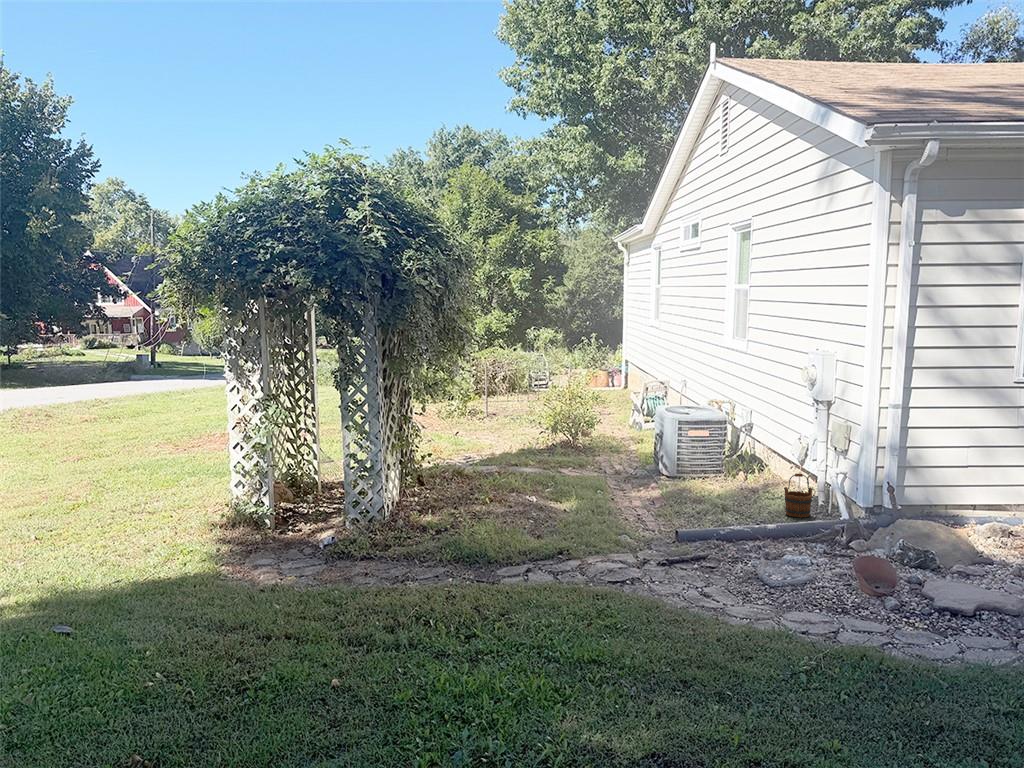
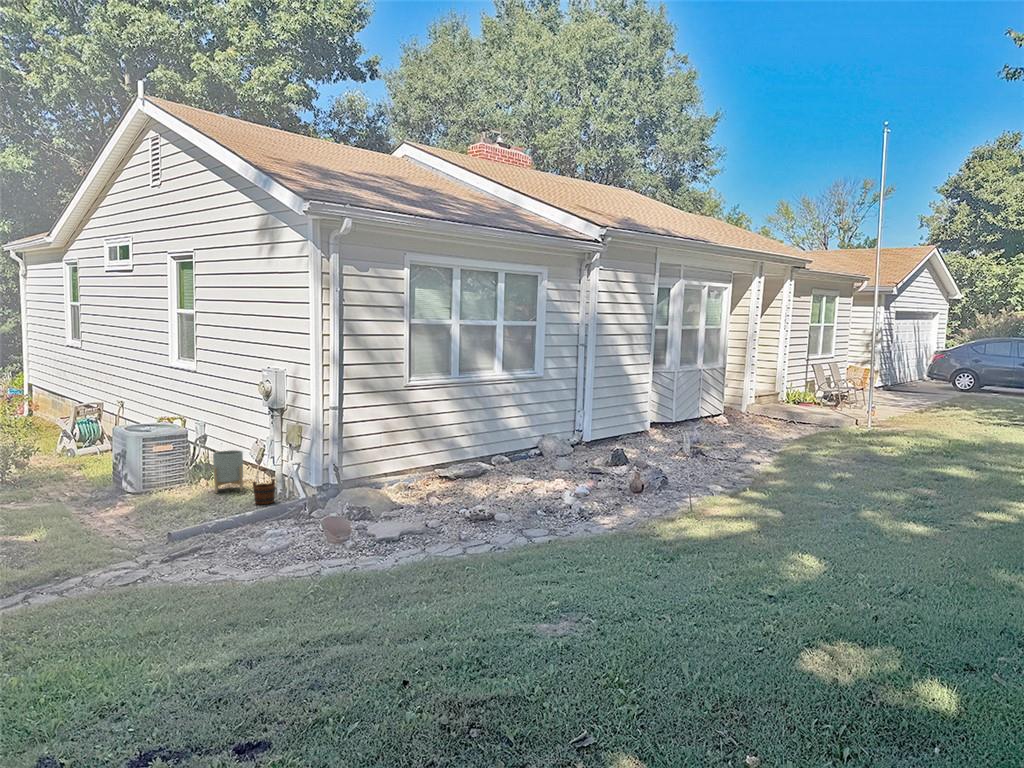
planter: none [746,445,781,495] -> present [213,450,243,493]

